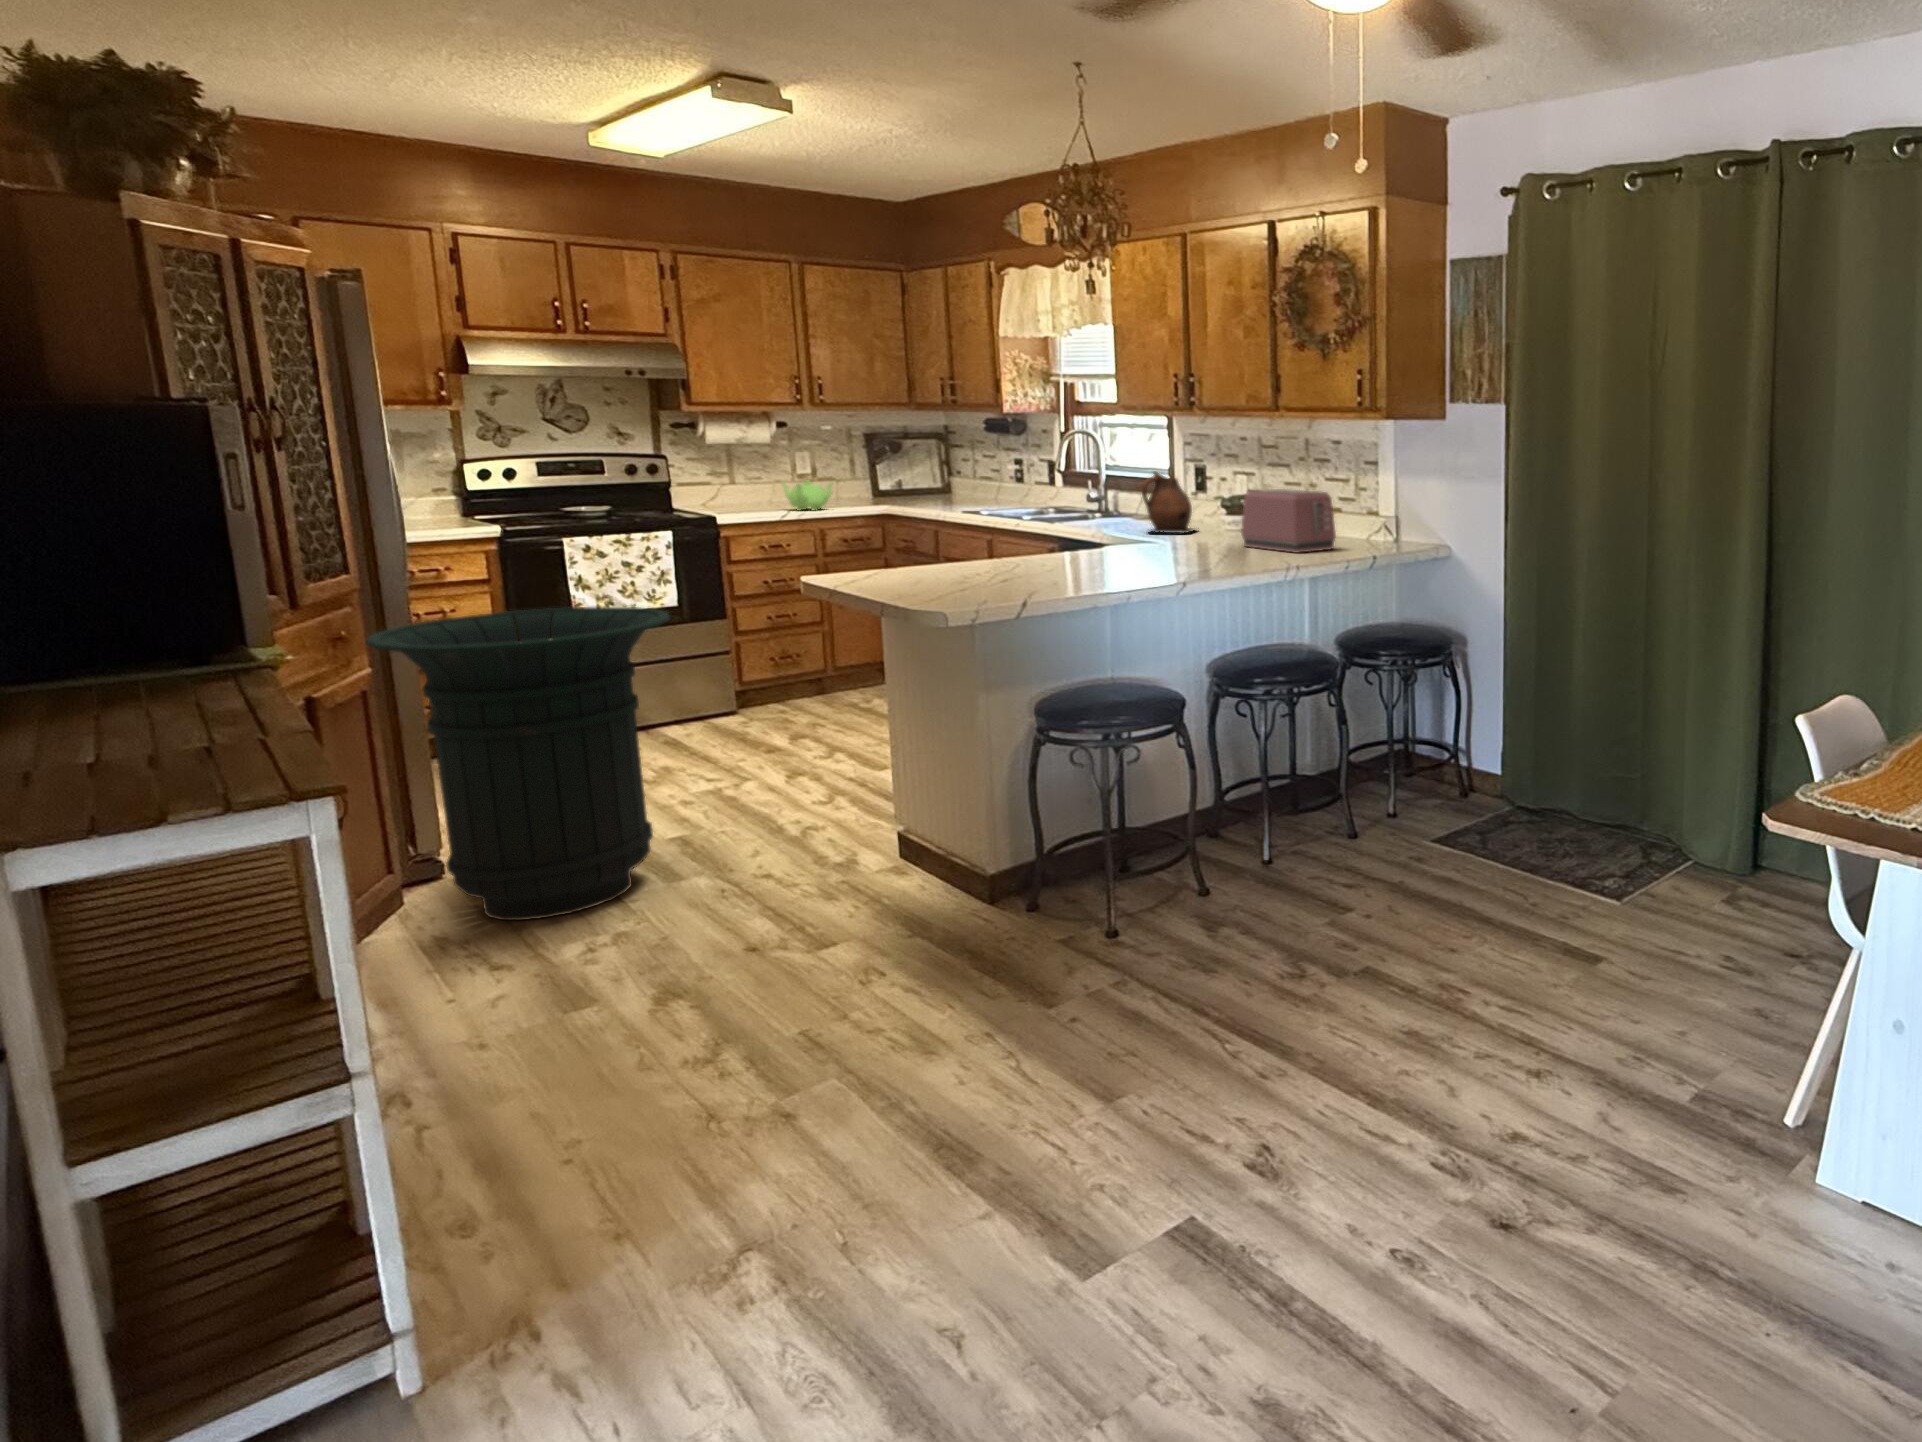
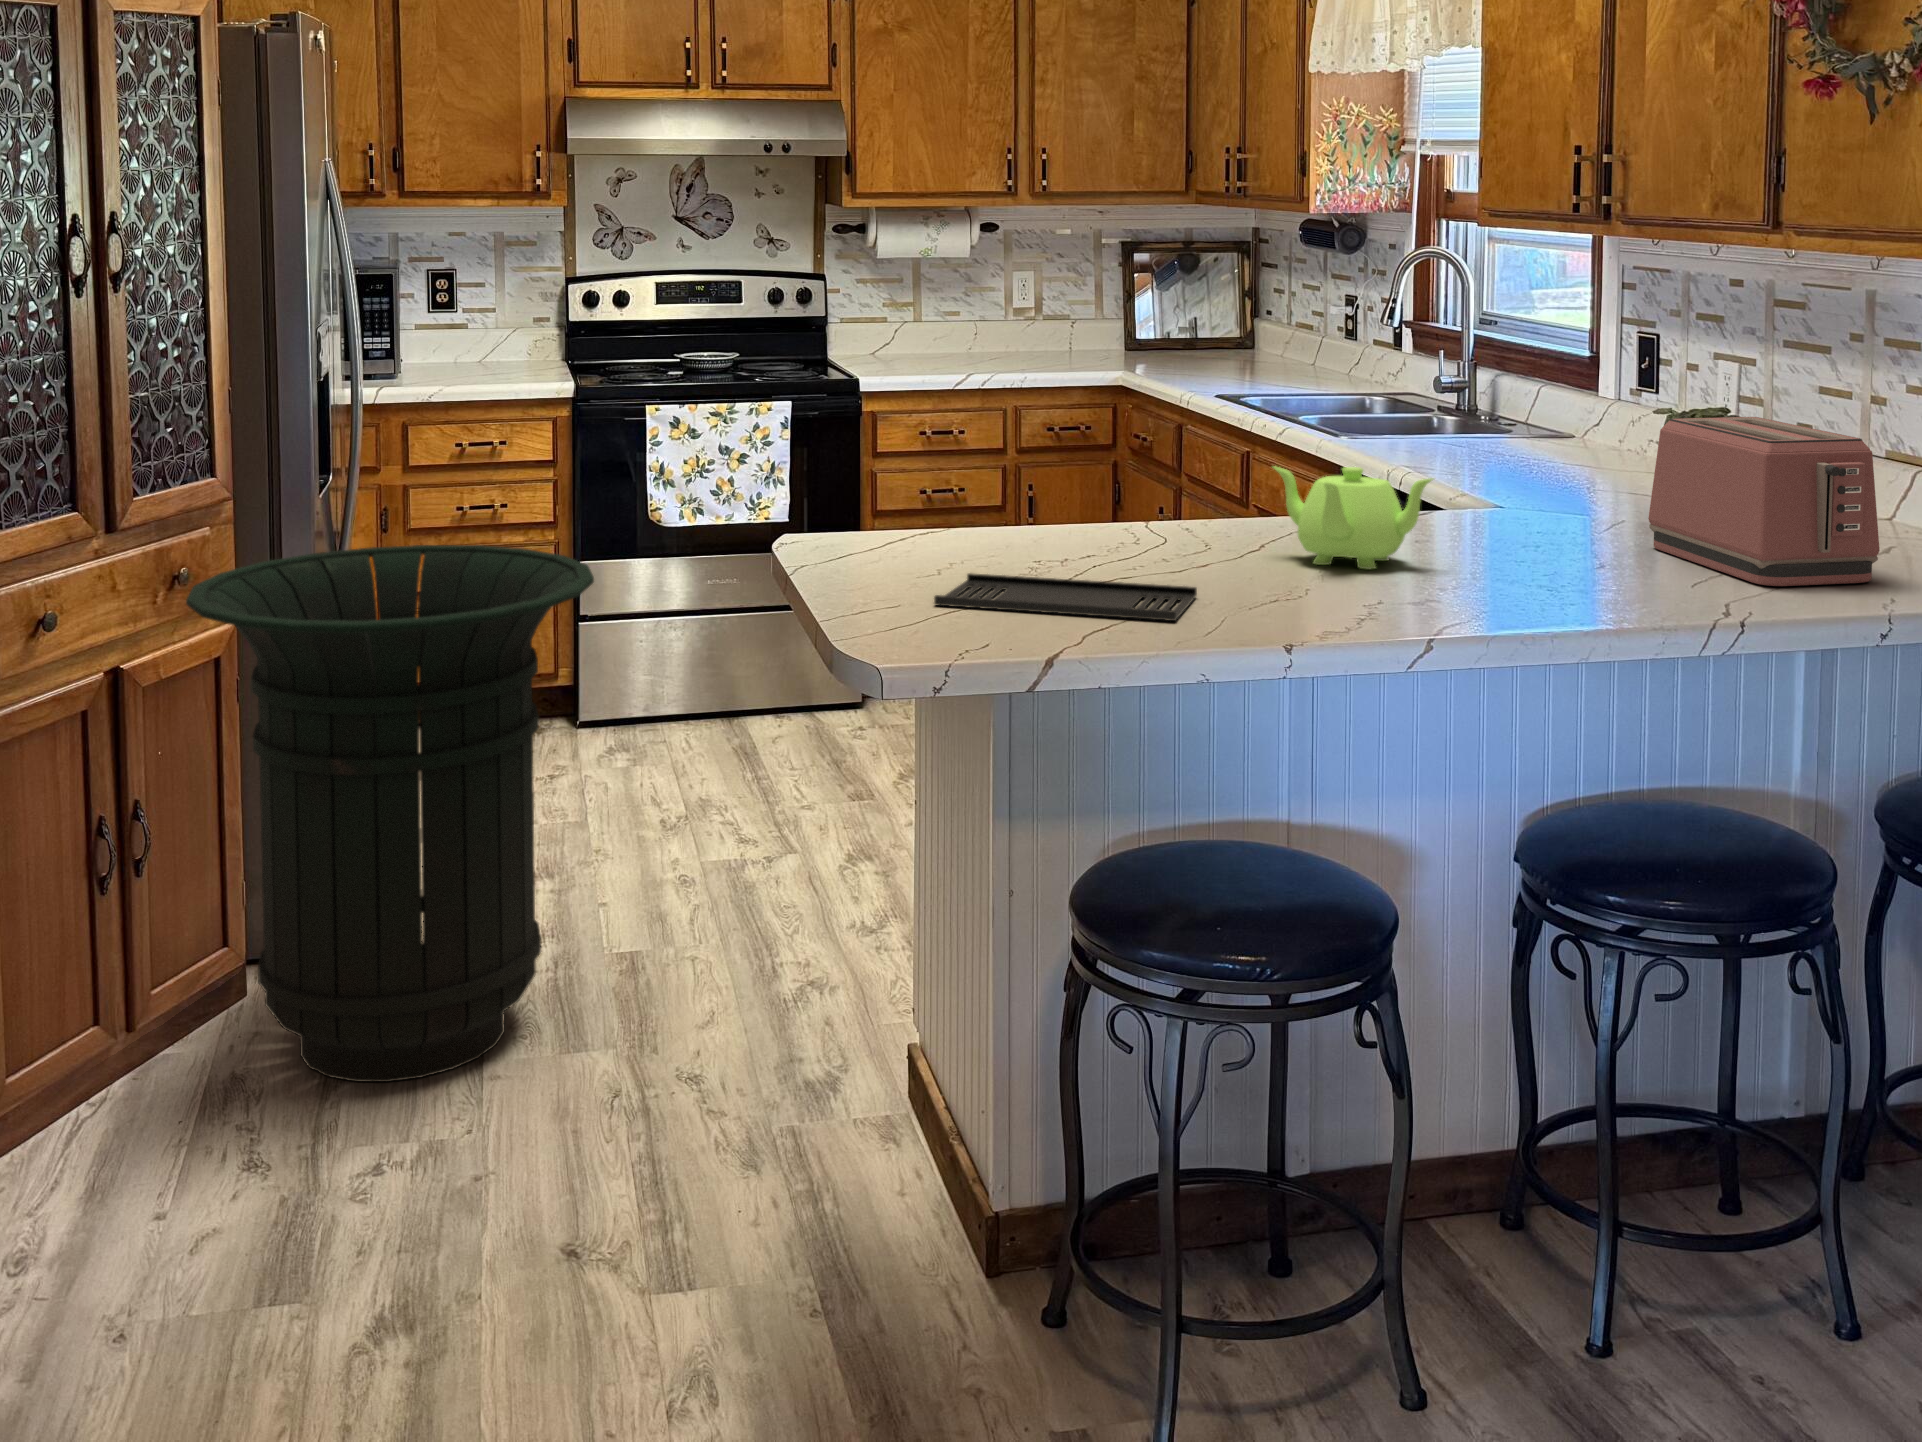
ceramic pitcher: present [1142,471,1194,533] -> none [1475,349,1599,491]
teapot: present [783,481,832,510] -> present [1274,467,1433,569]
tray: none [949,568,1073,584] -> present [934,573,1197,621]

